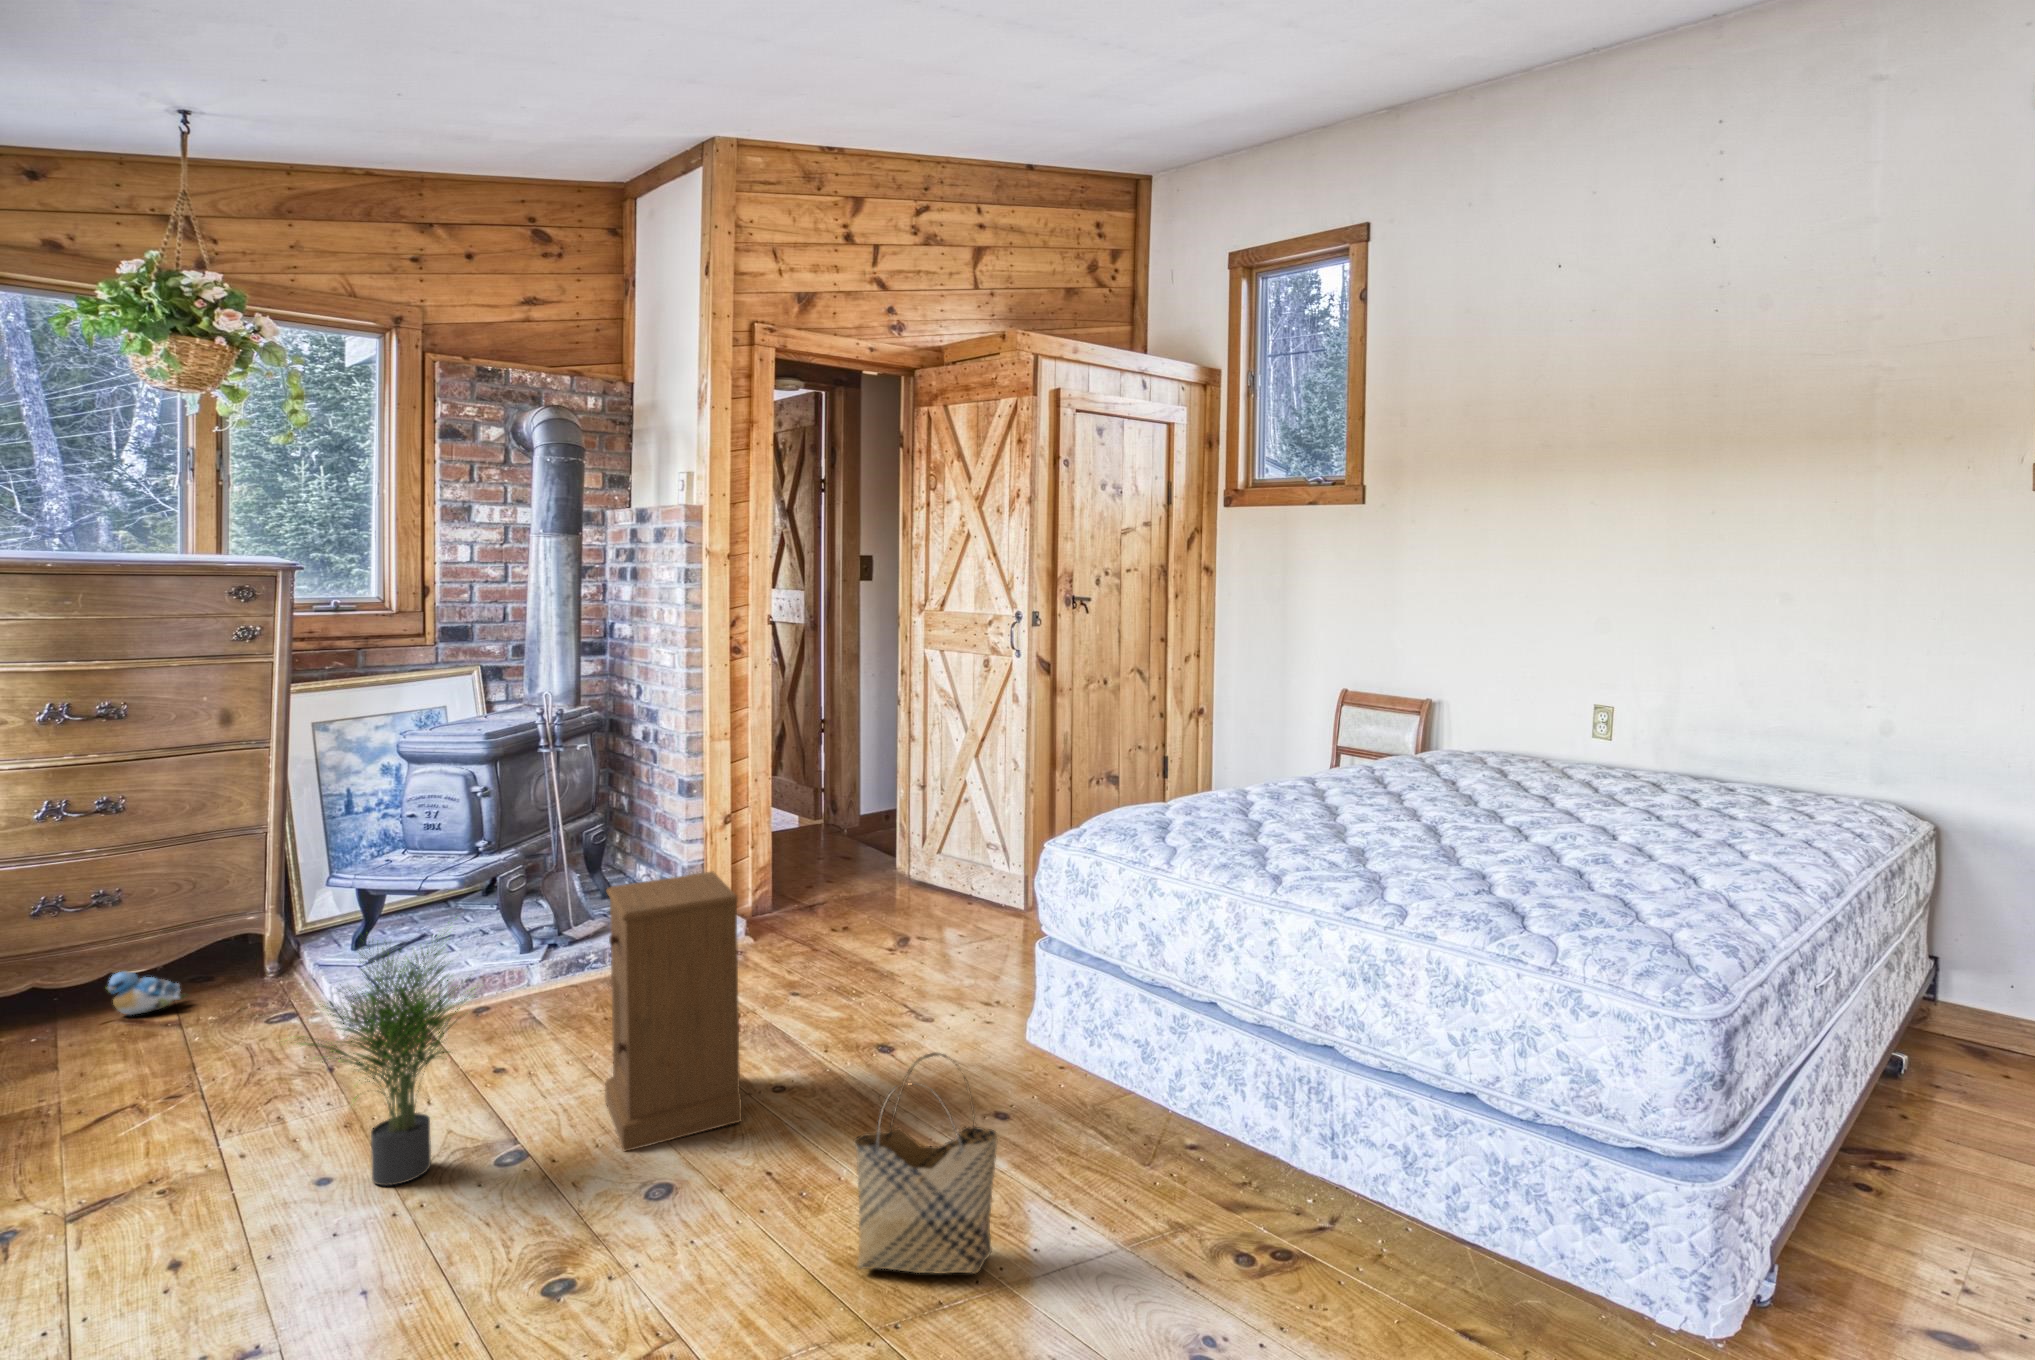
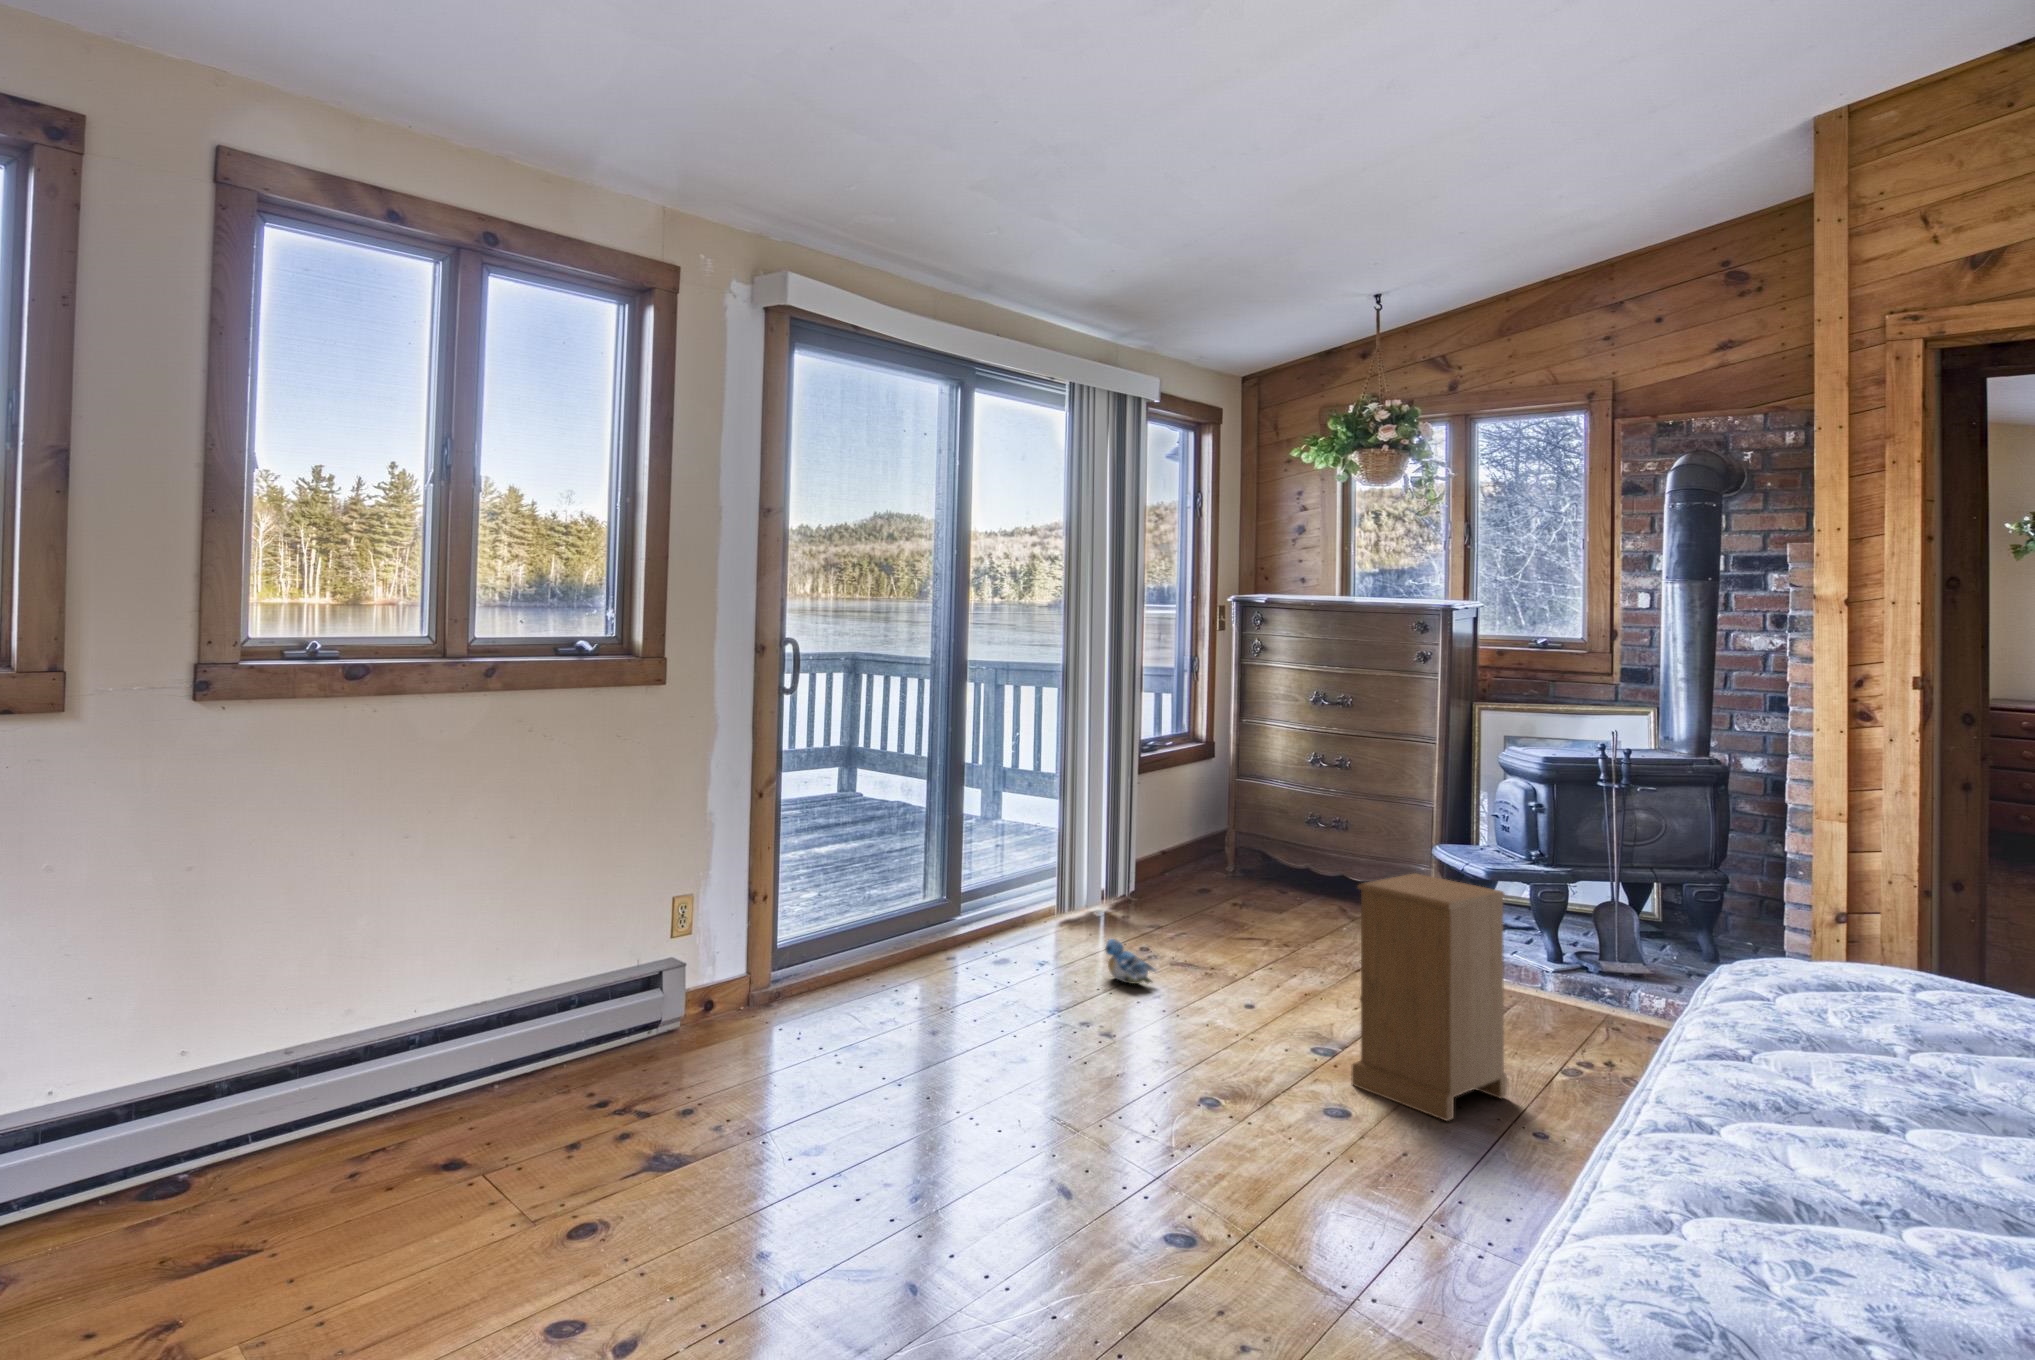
potted plant: present [297,935,476,1186] -> none [1182,843,1307,1027]
plush toy: present [106,971,188,1015] -> present [1105,939,1156,984]
woven basket: present [853,1053,999,1274] -> none [1276,1047,1376,1276]

